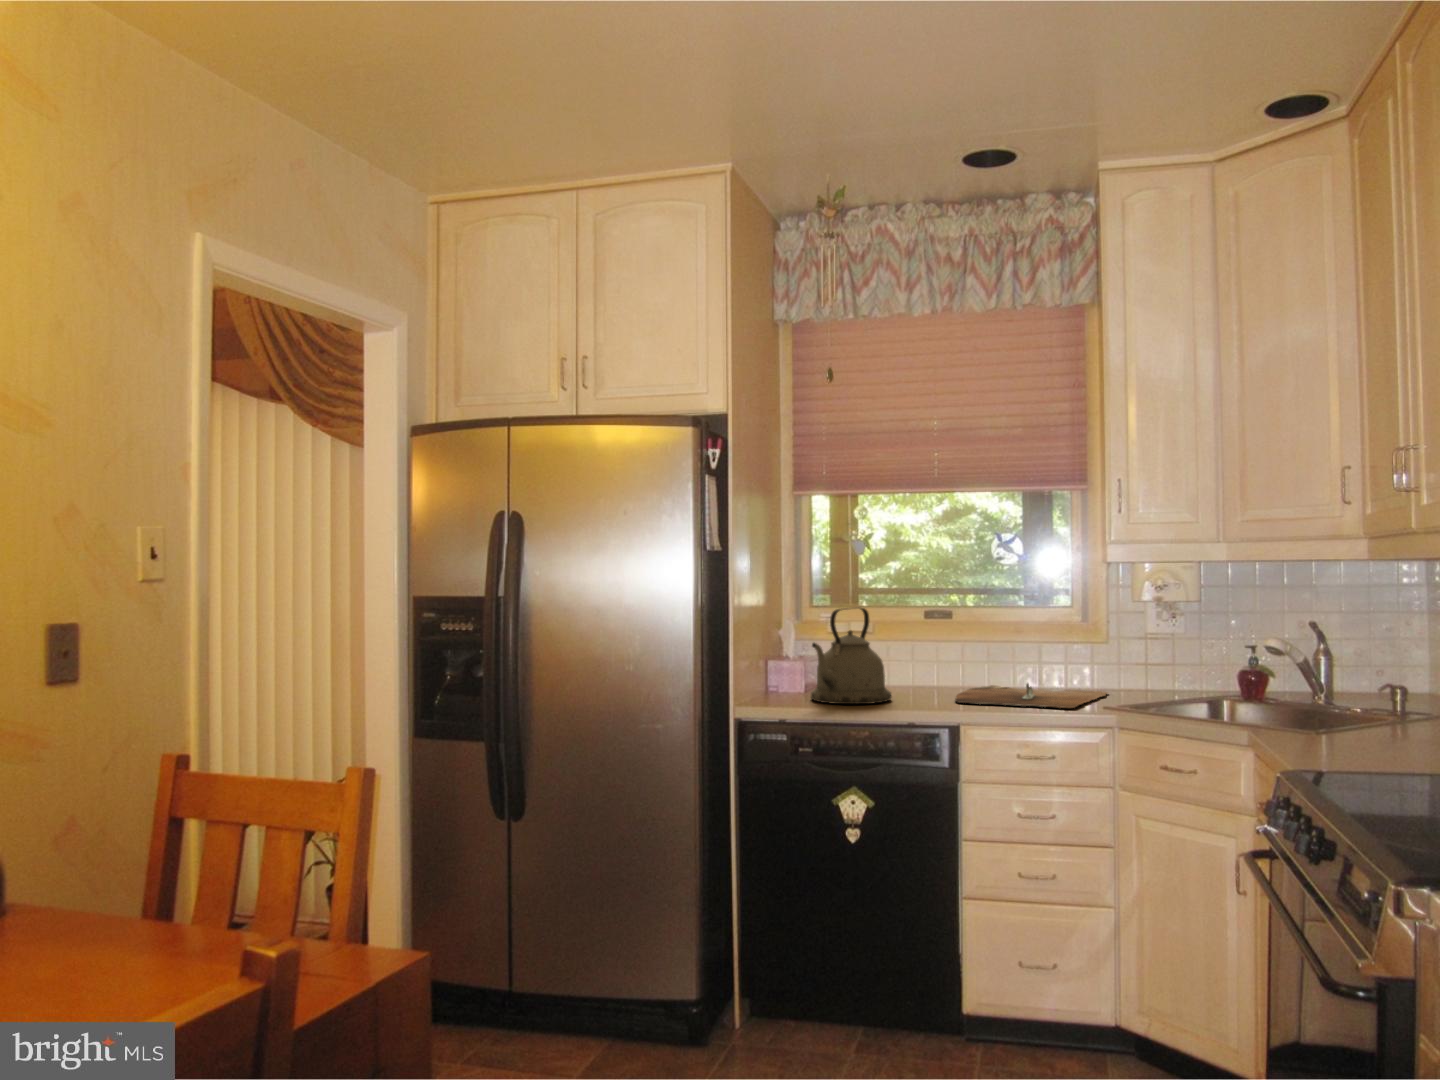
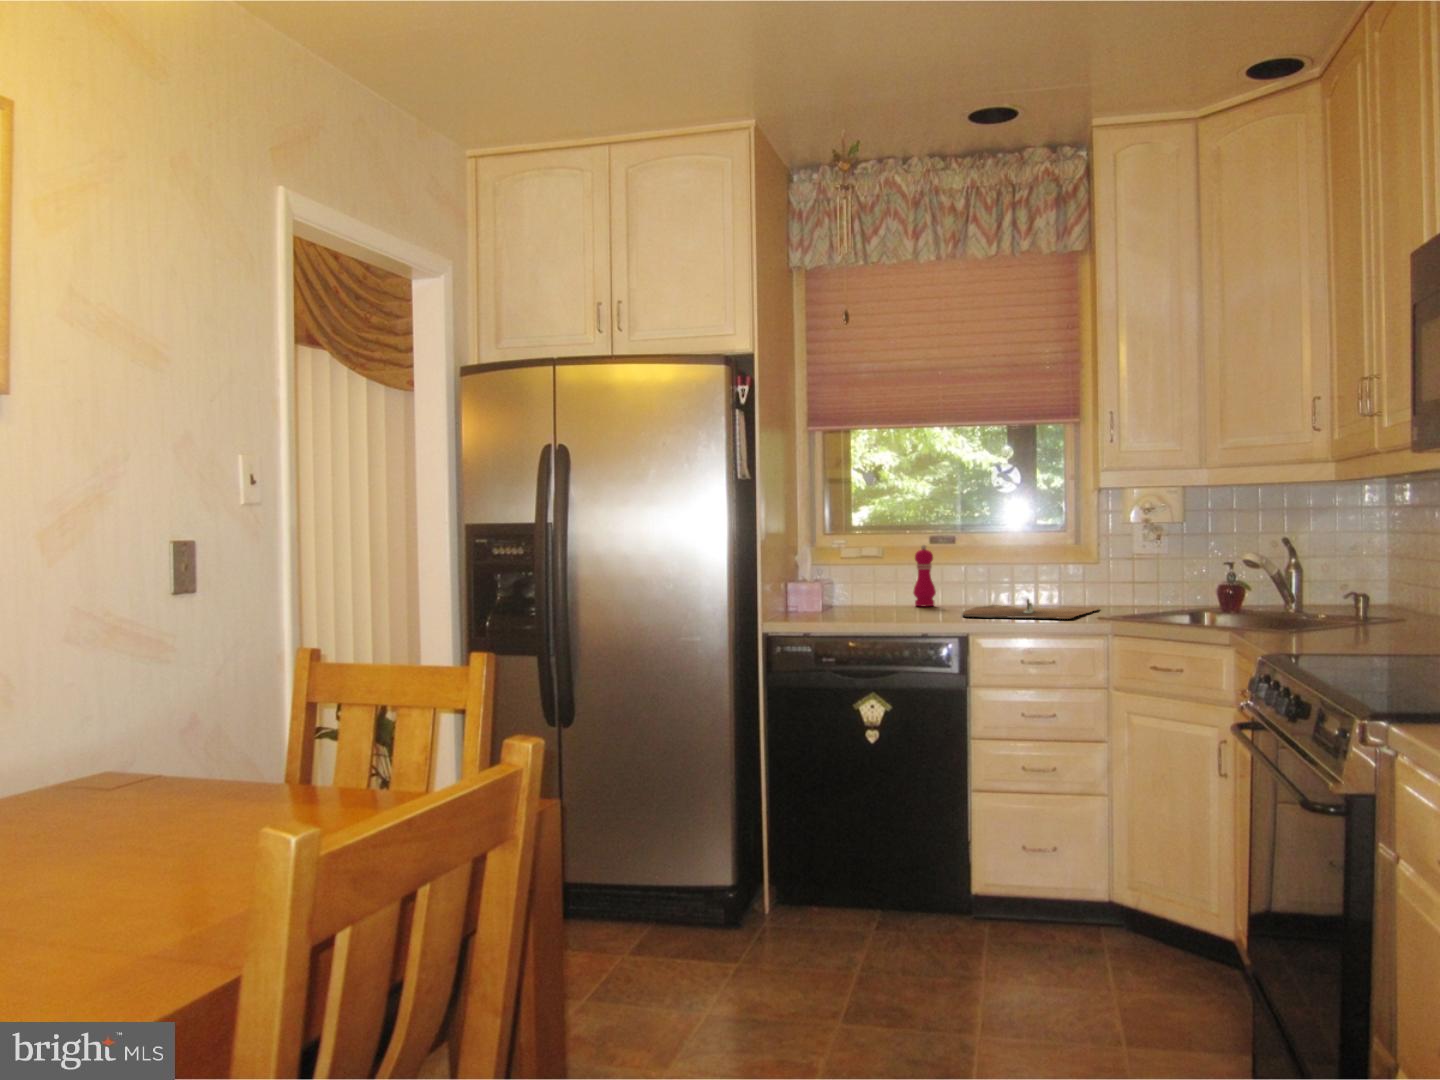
kettle: present [811,607,891,704] -> none [830,533,904,619]
pepper mill: none [905,618,930,686] -> present [913,545,936,606]

